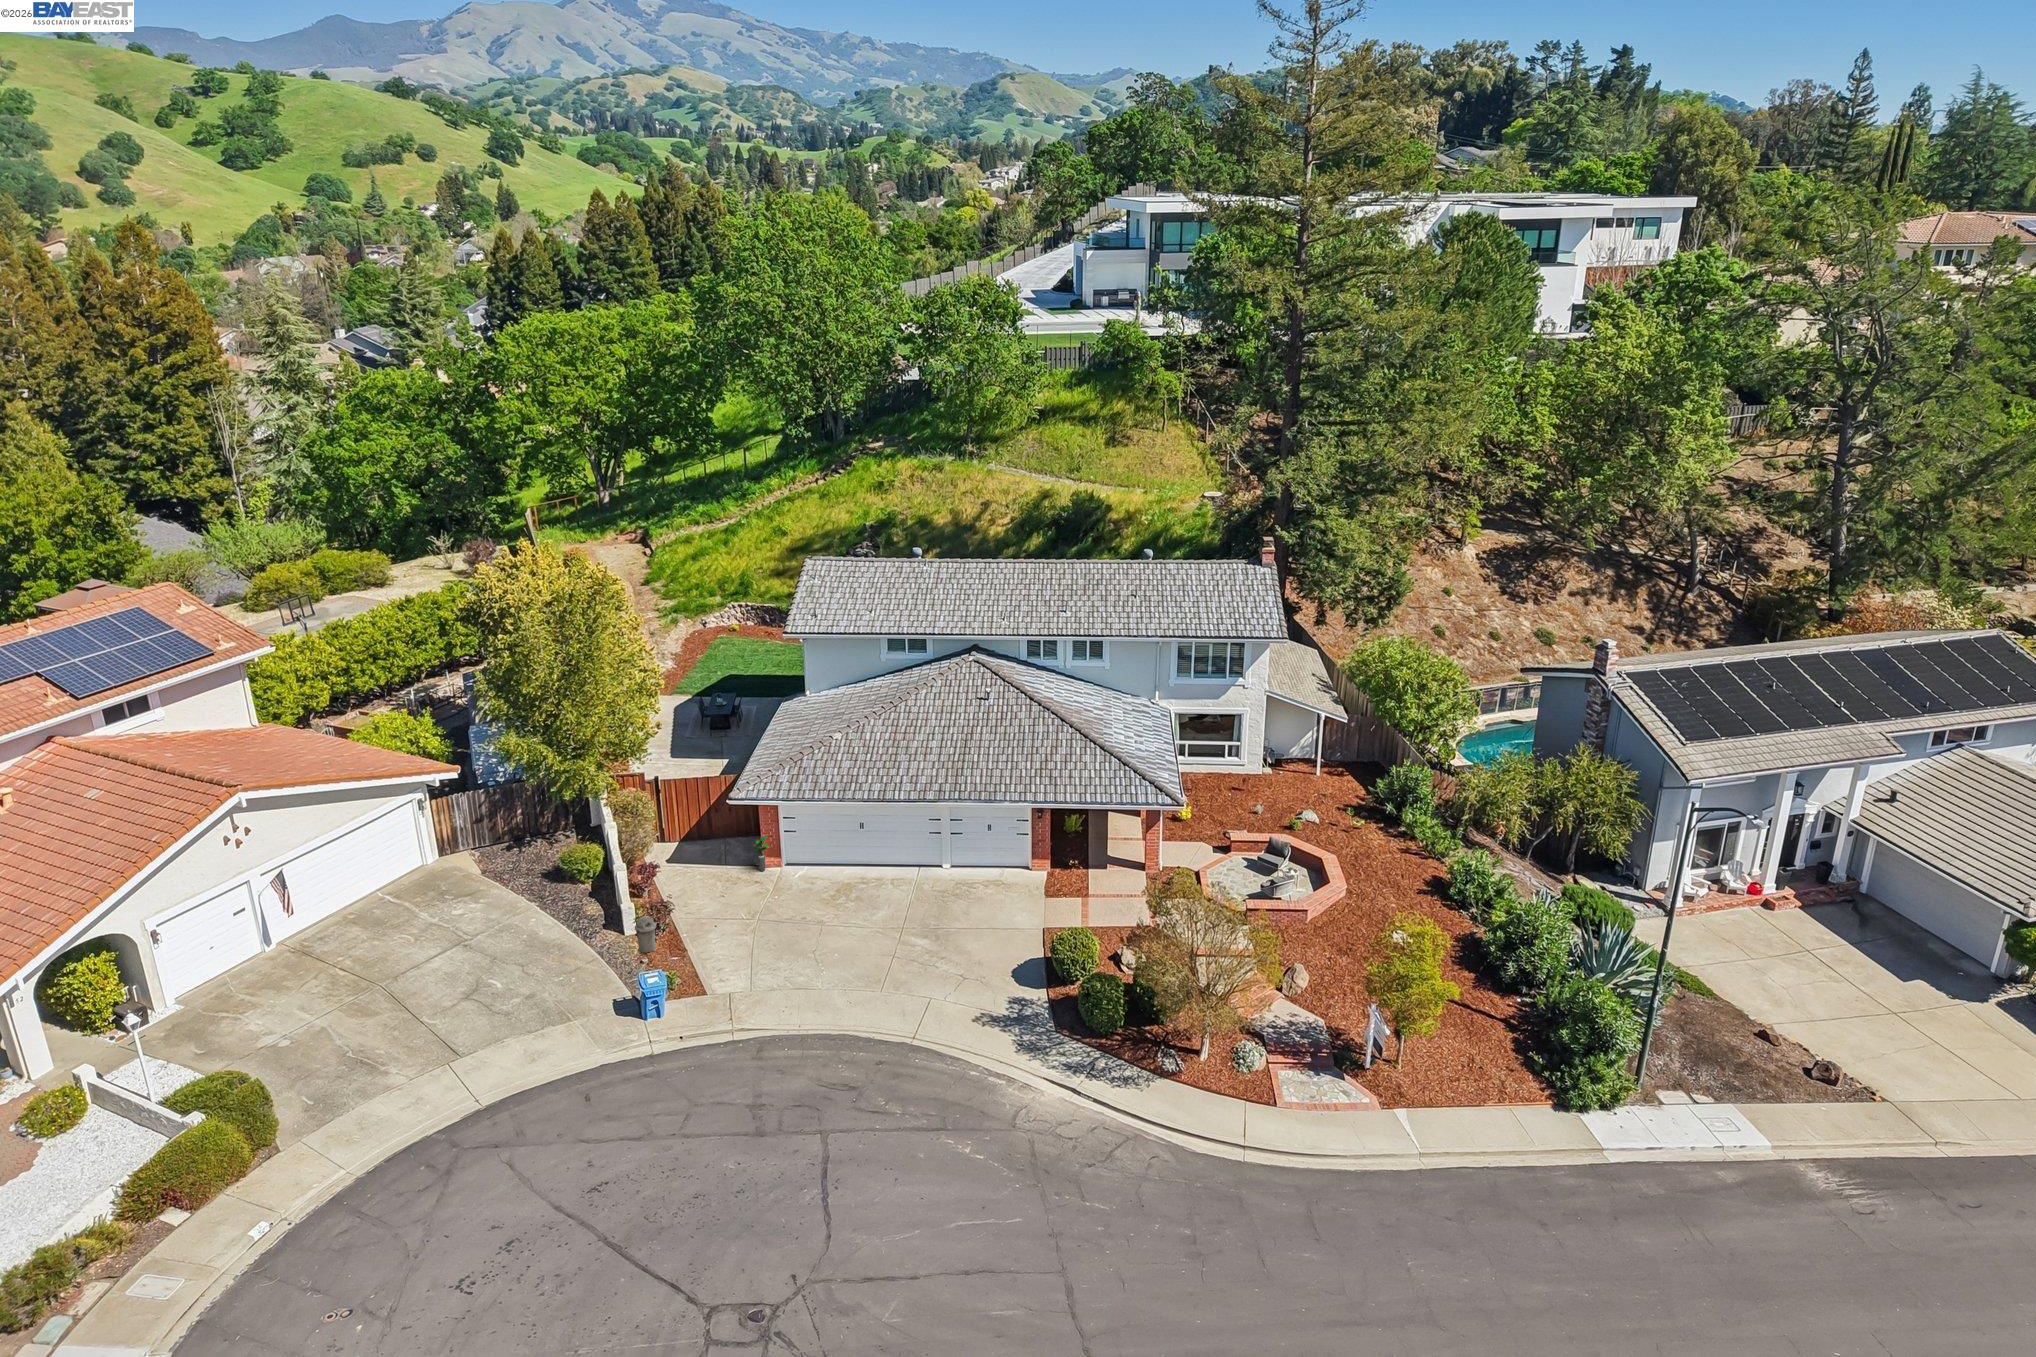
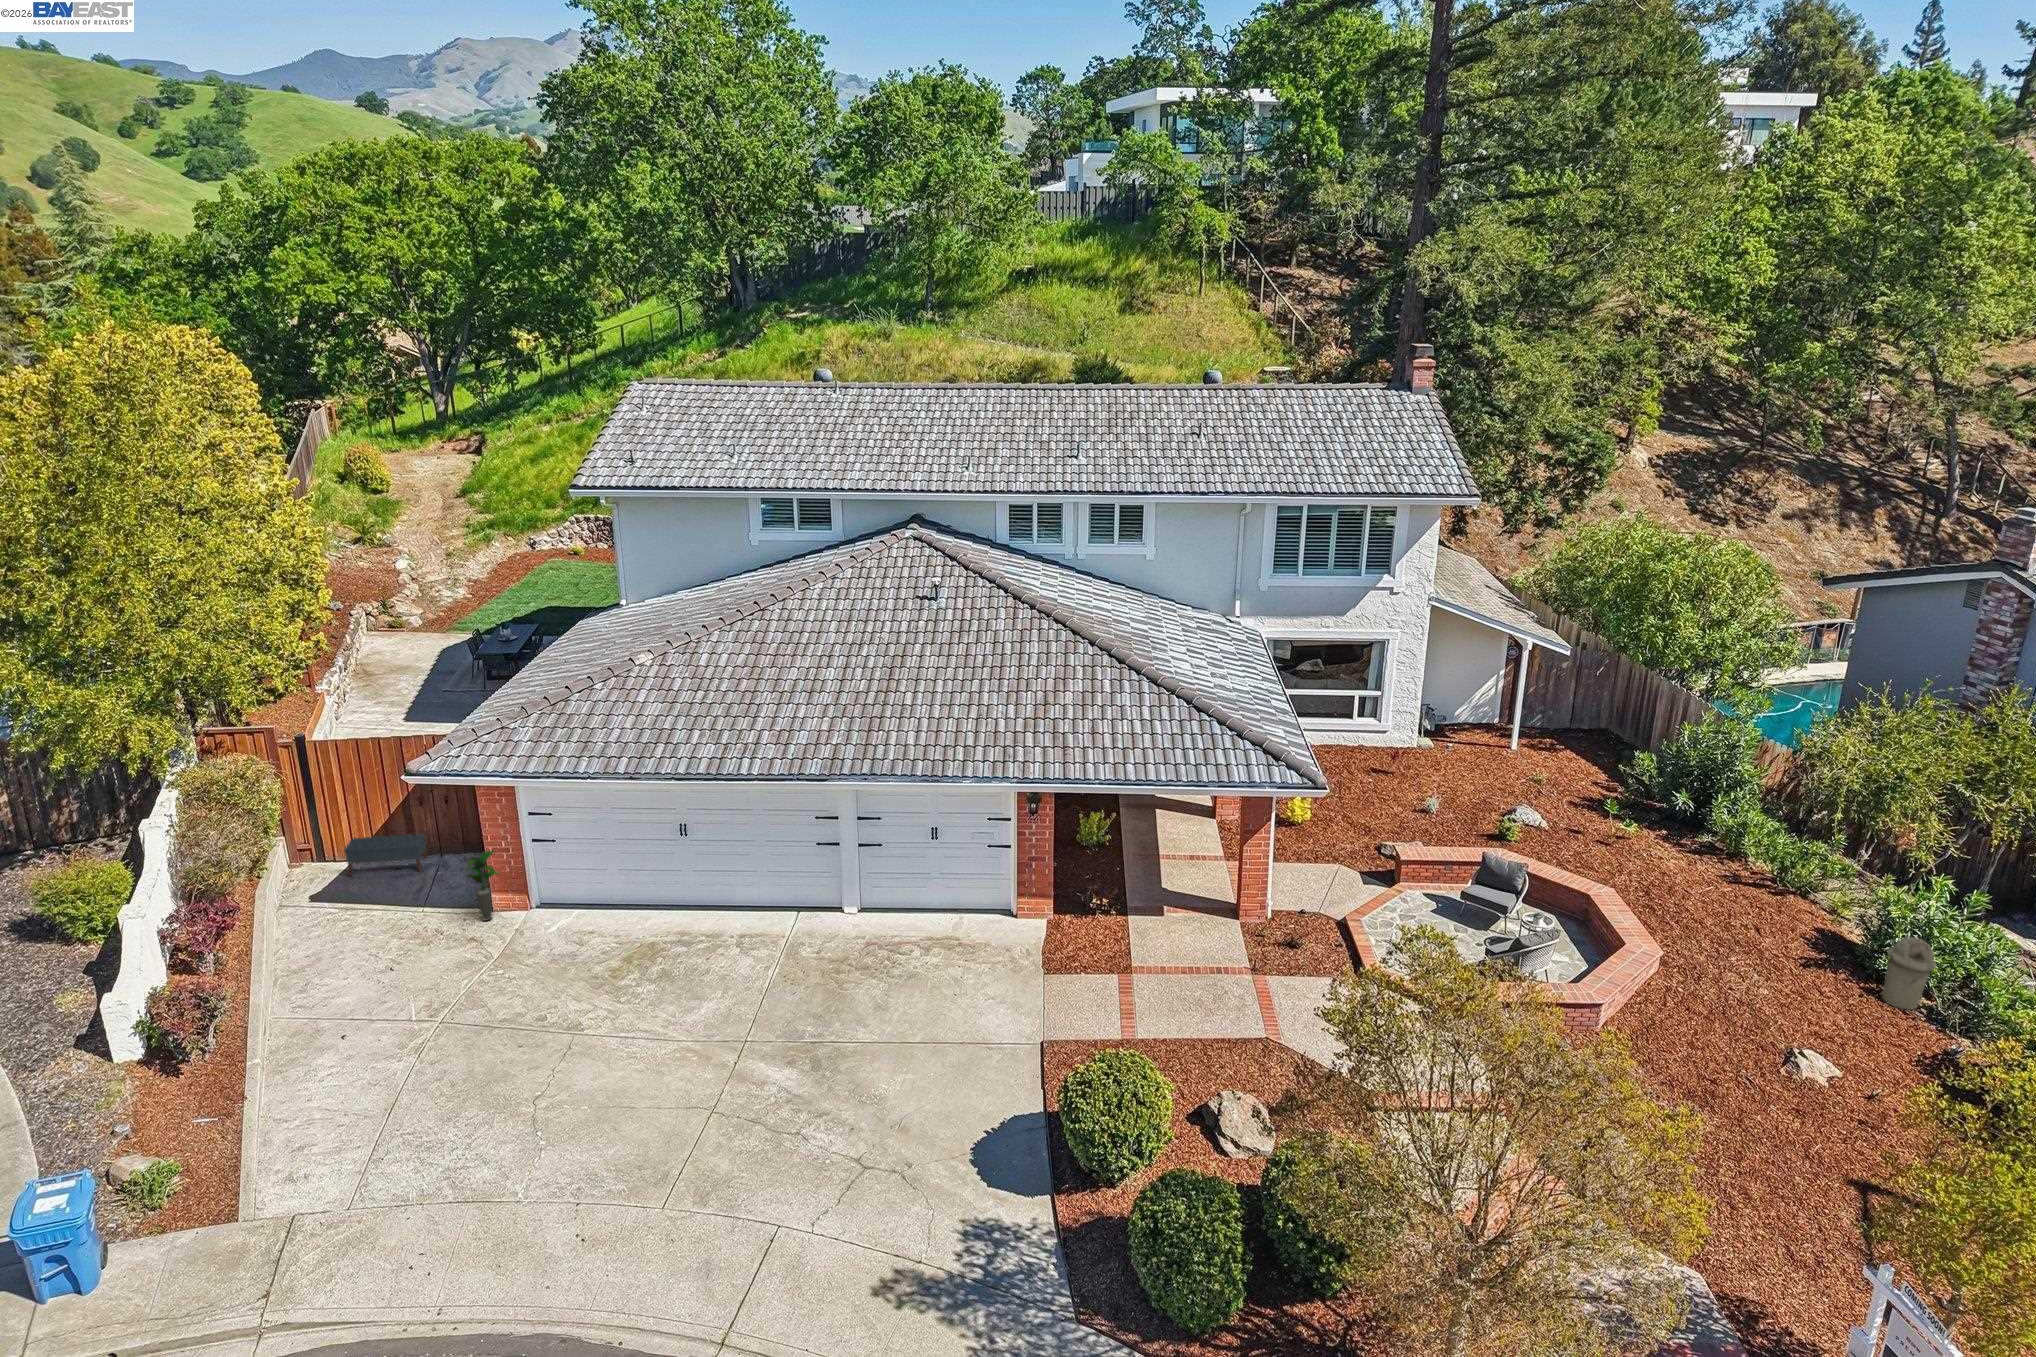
bench: none [680,826,719,848] -> present [344,834,427,876]
trash can: present [635,916,656,953] -> present [1882,937,1936,1010]

